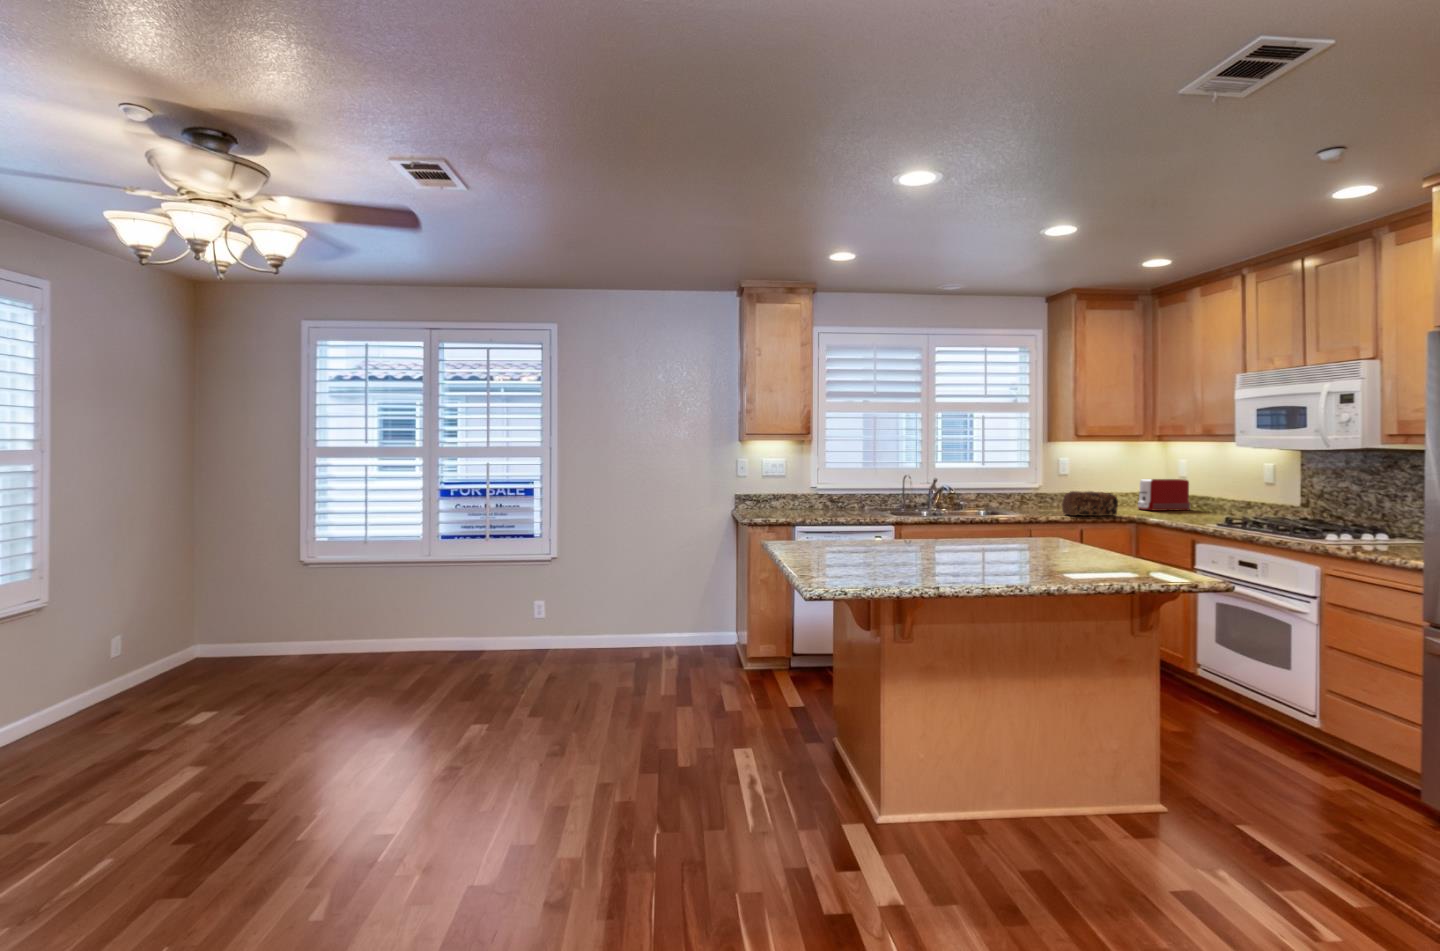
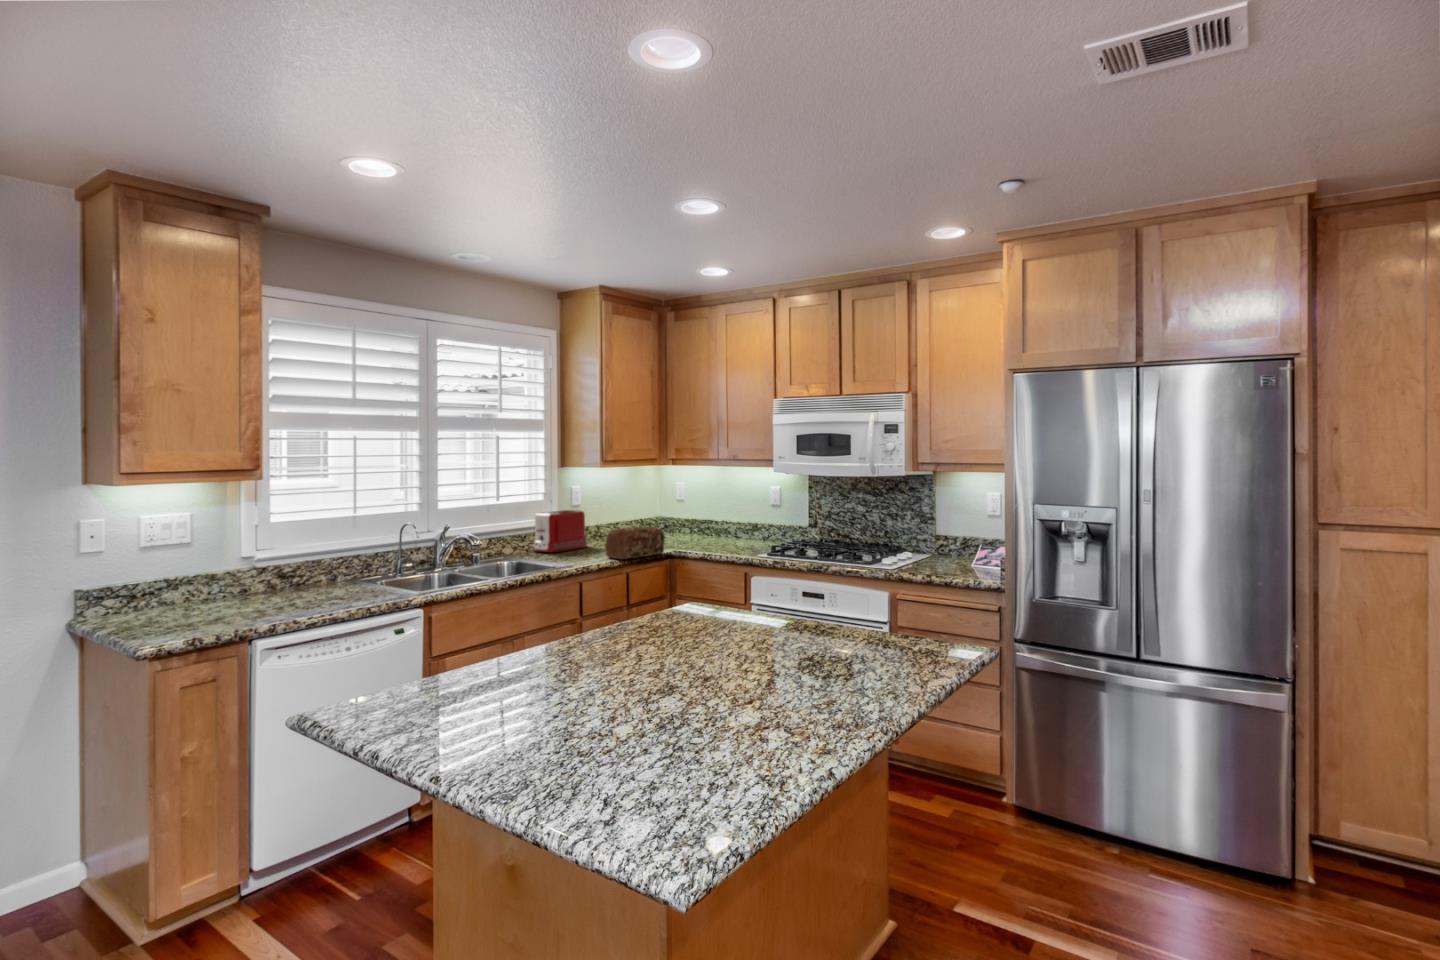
toaster: present [1138,479,1190,511] -> present [533,510,587,552]

